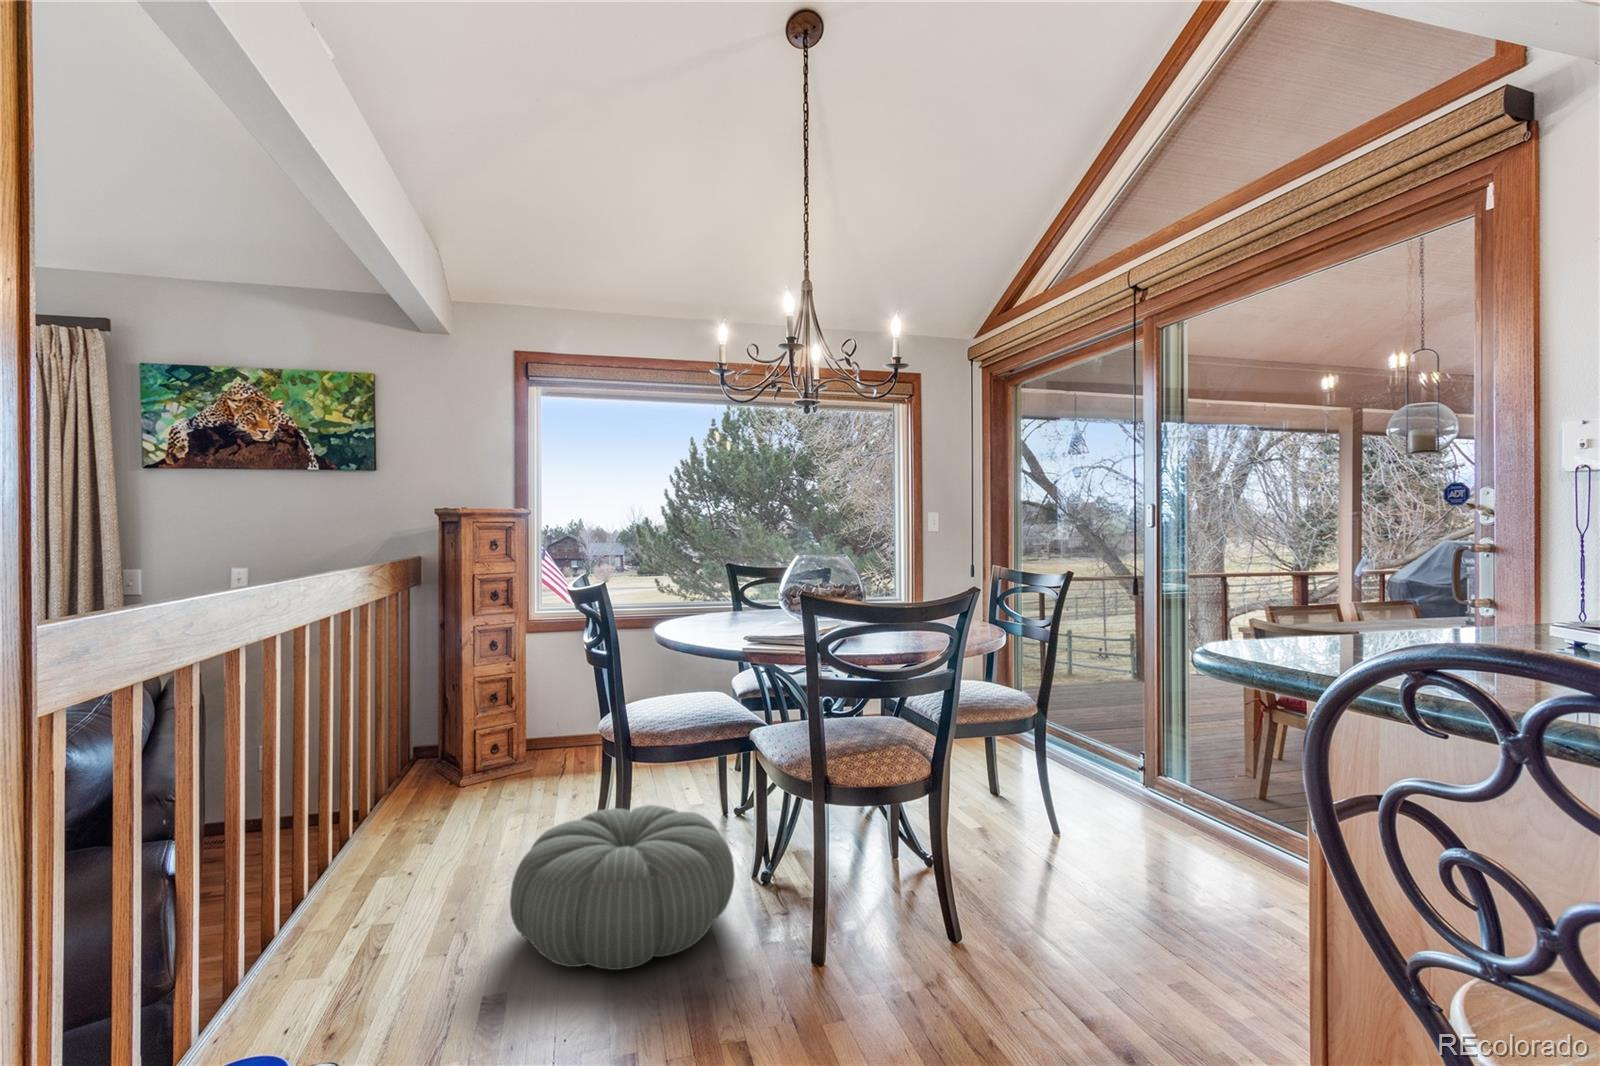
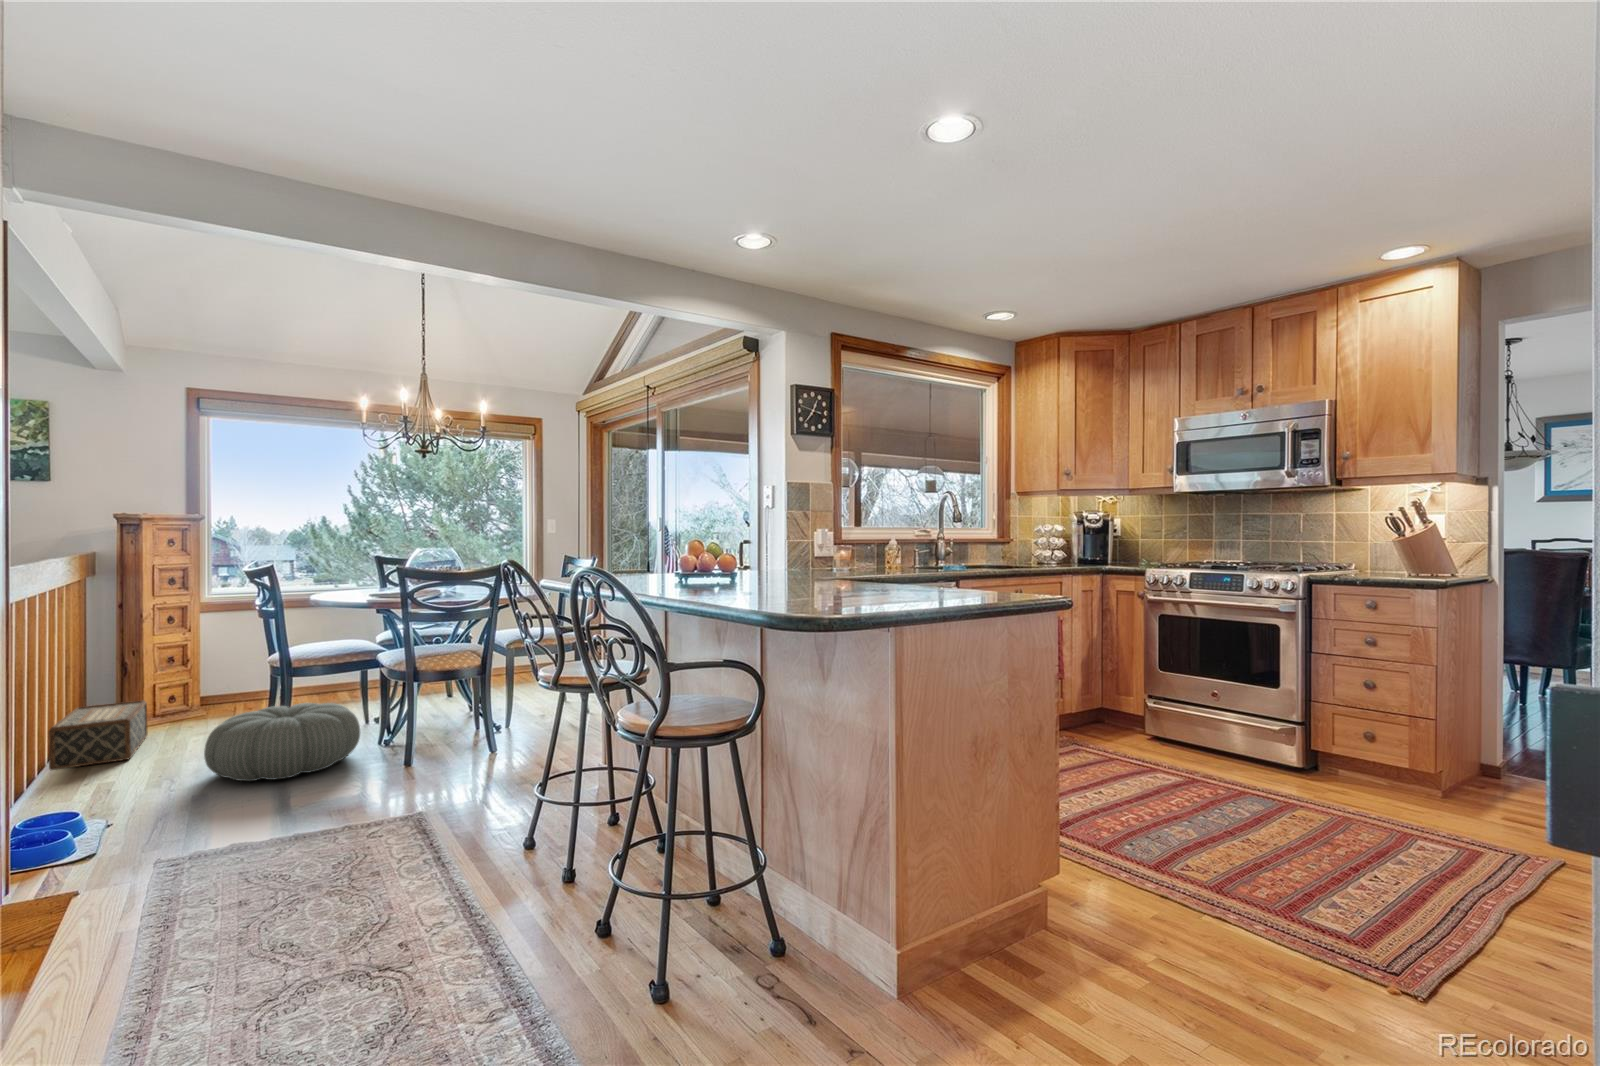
woven basket: none [335,760,462,872] -> present [48,700,147,770]

